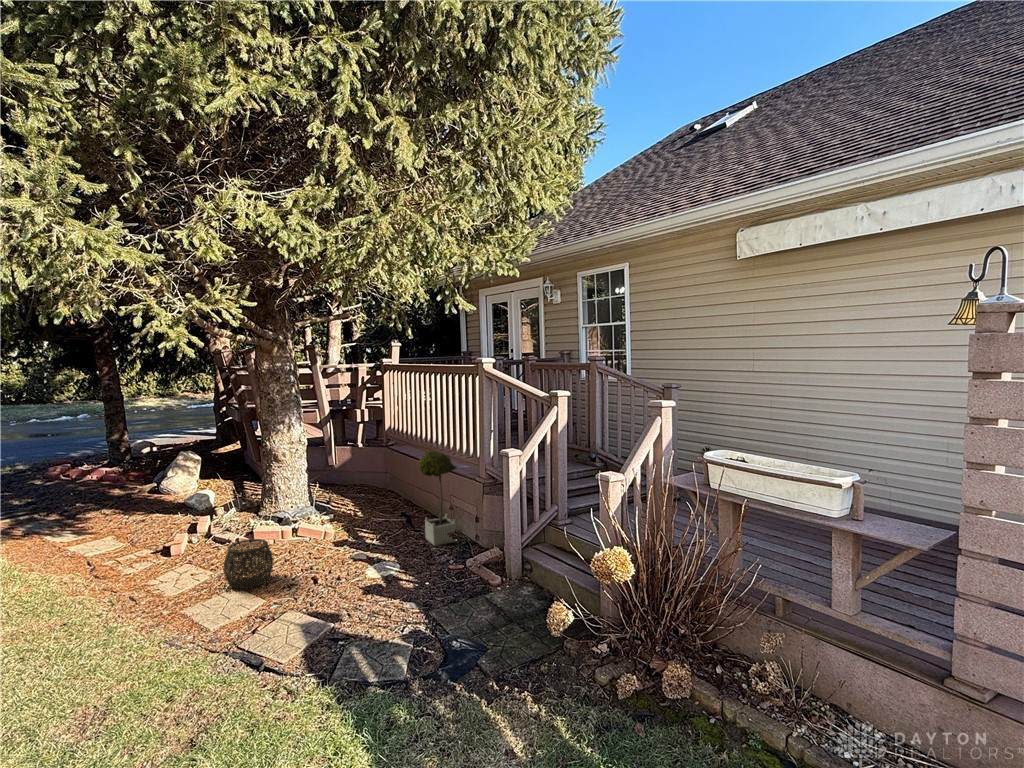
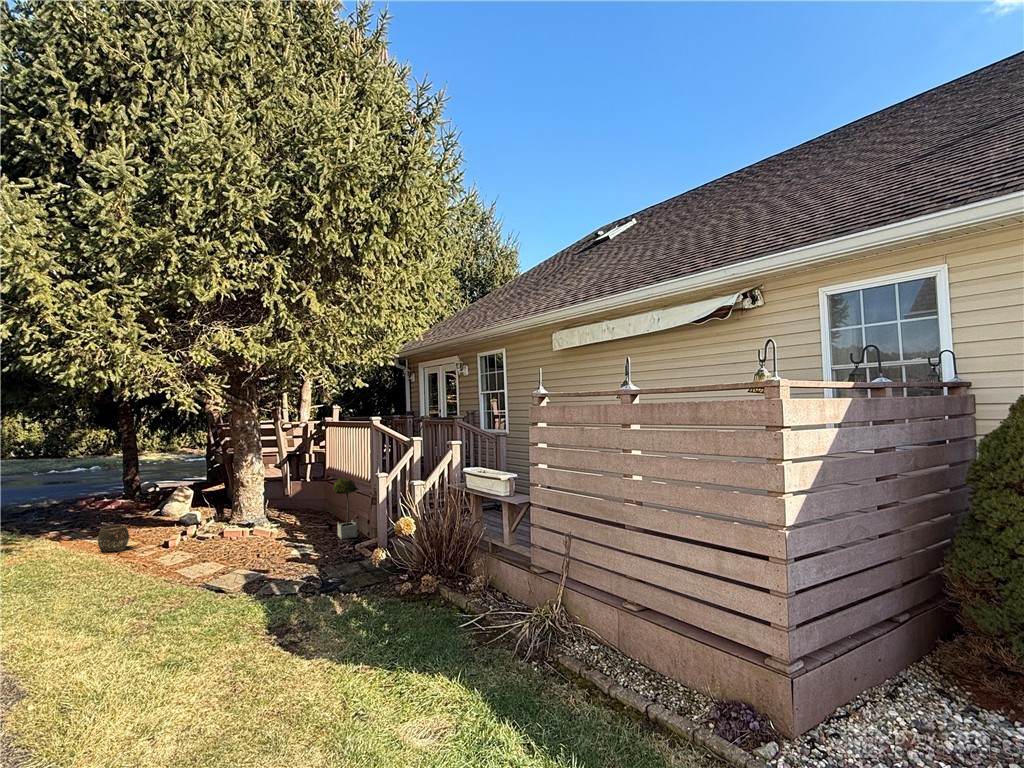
woven basket: present [223,539,273,589] -> present [98,525,129,552]

